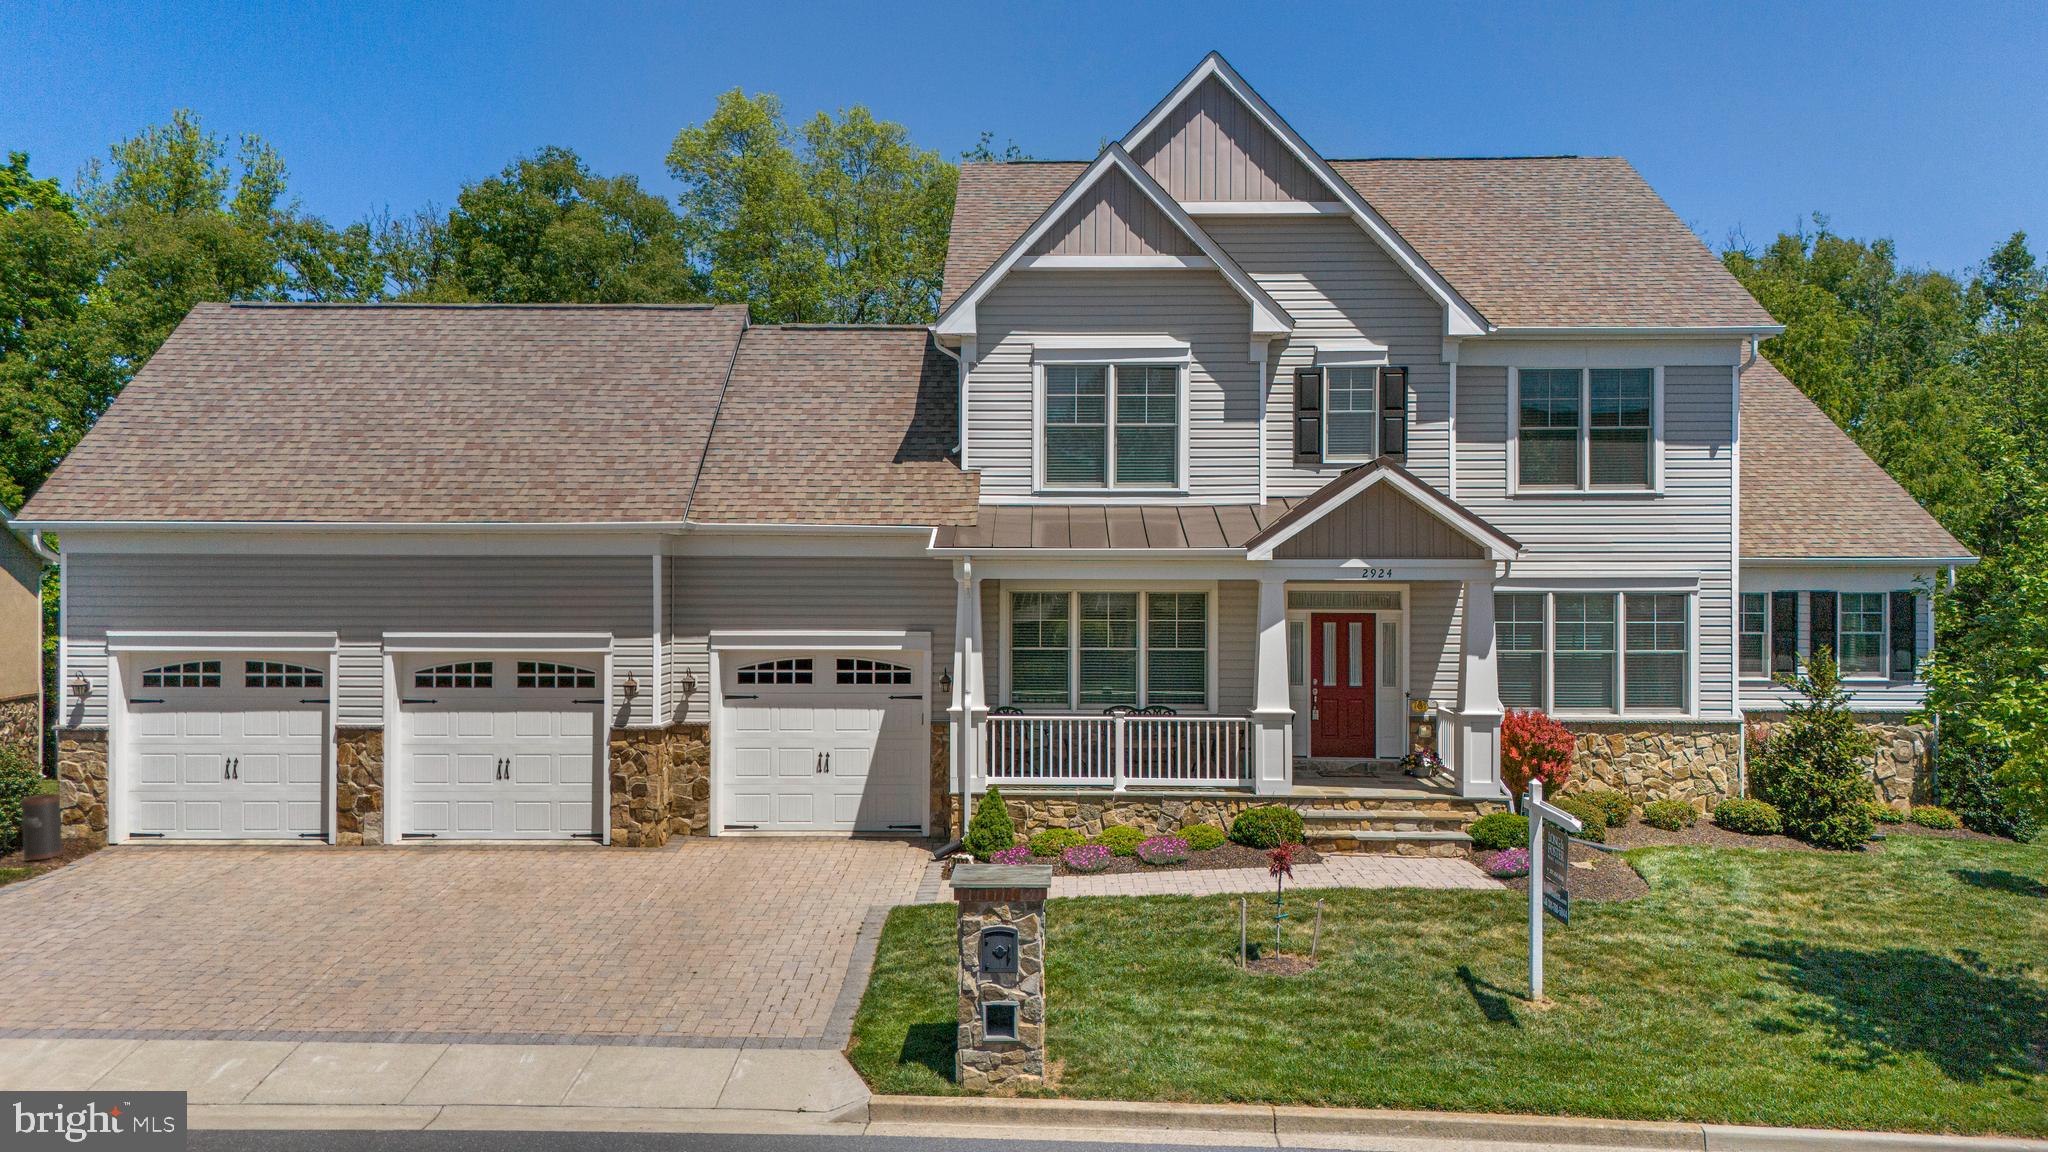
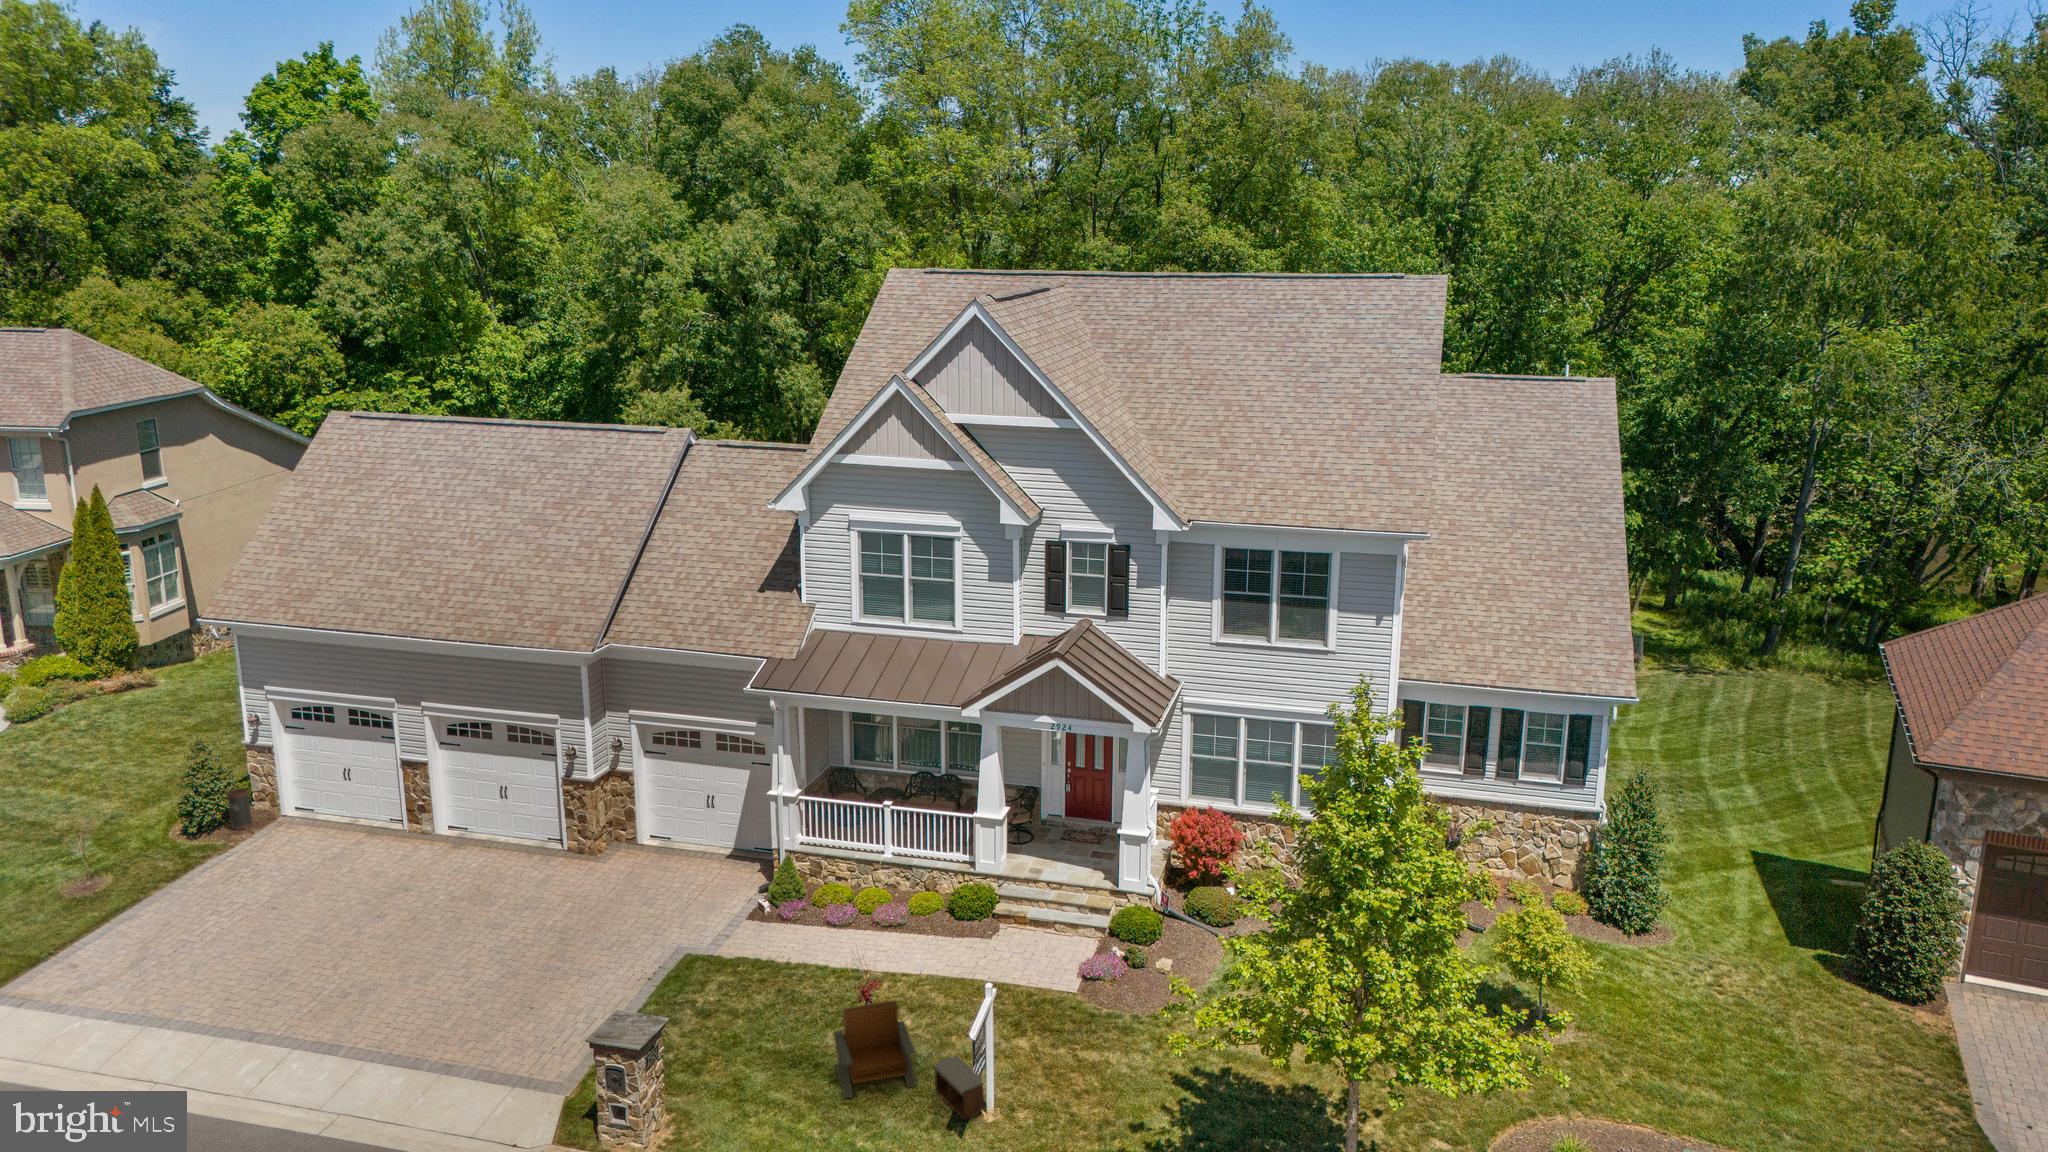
lounge chair: none [1273,921,1444,1092] -> present [834,1001,917,1098]
bench: none [1483,995,1608,1099] -> present [934,1055,984,1119]

